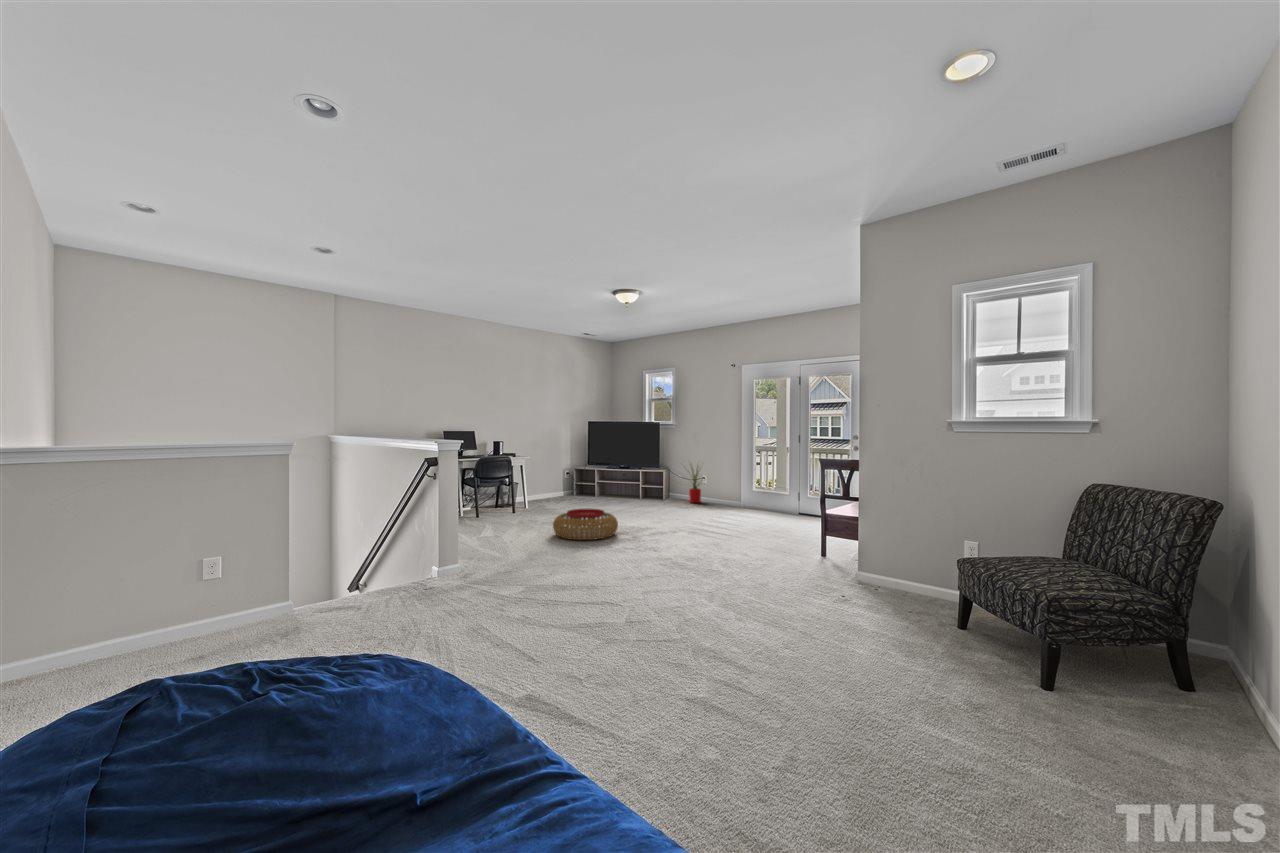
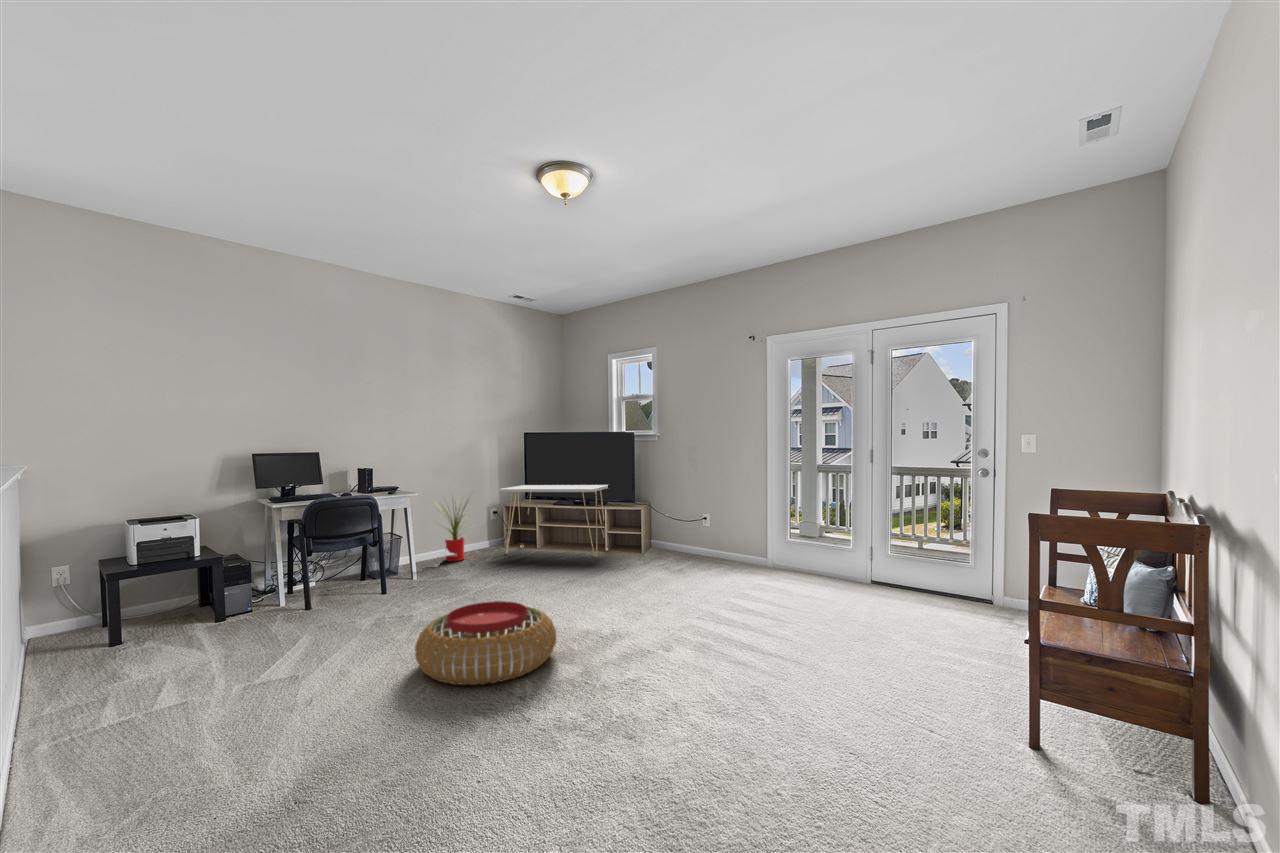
console table: none [574,456,643,501] -> present [500,485,608,557]
house plant: present [688,464,701,503] -> present [439,498,469,561]

